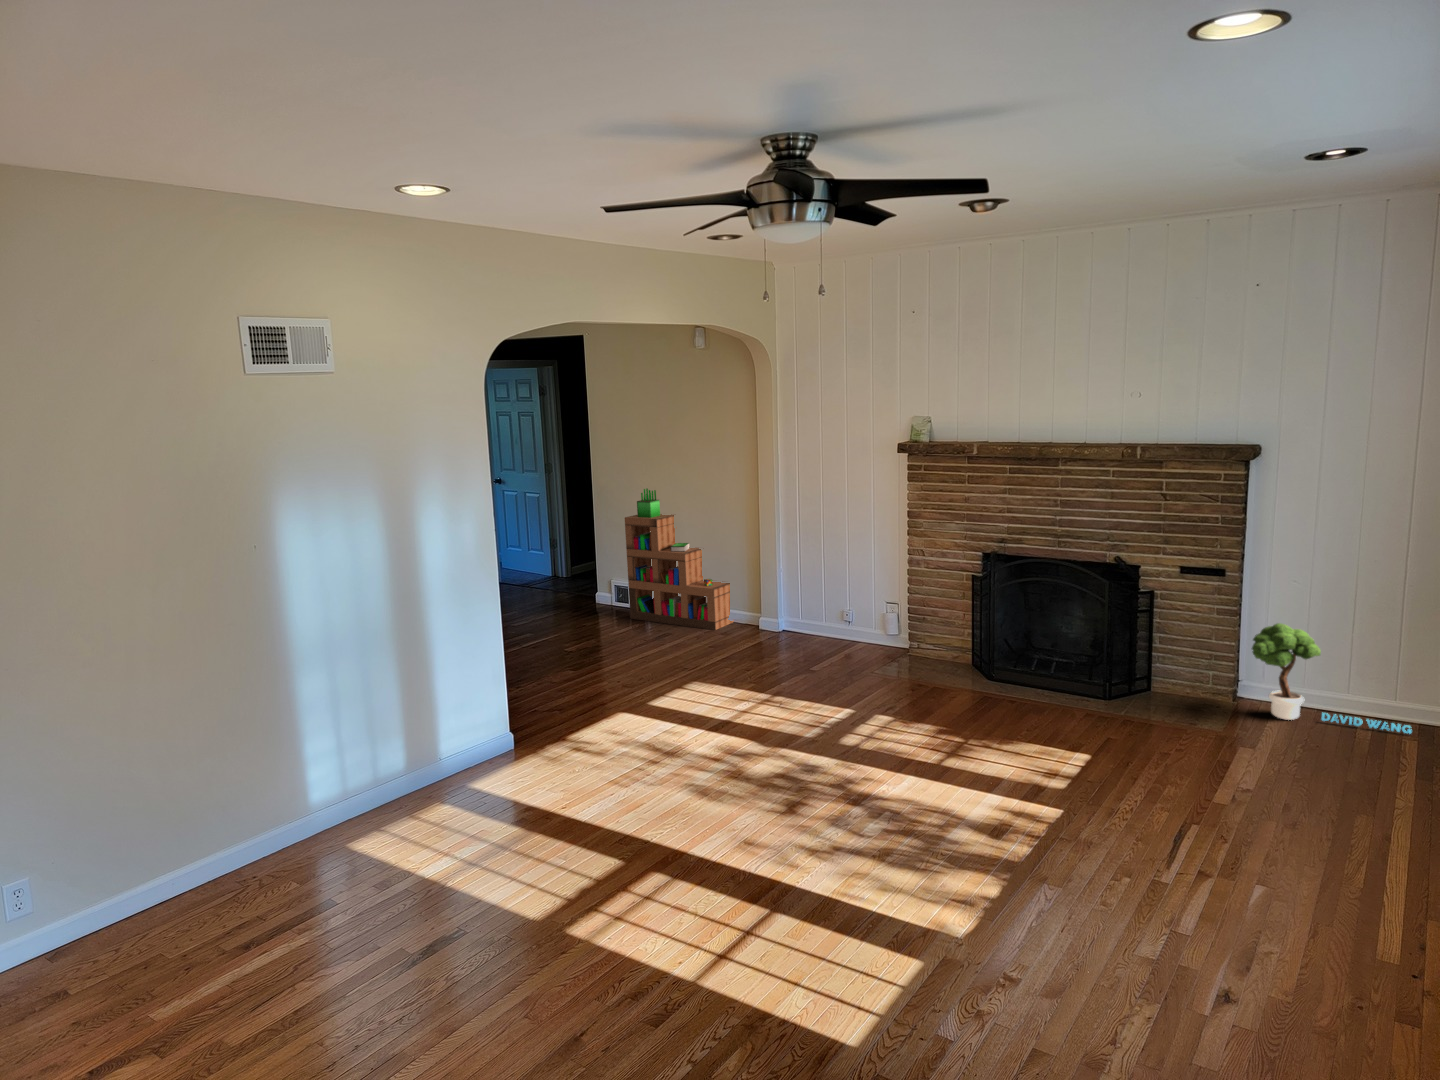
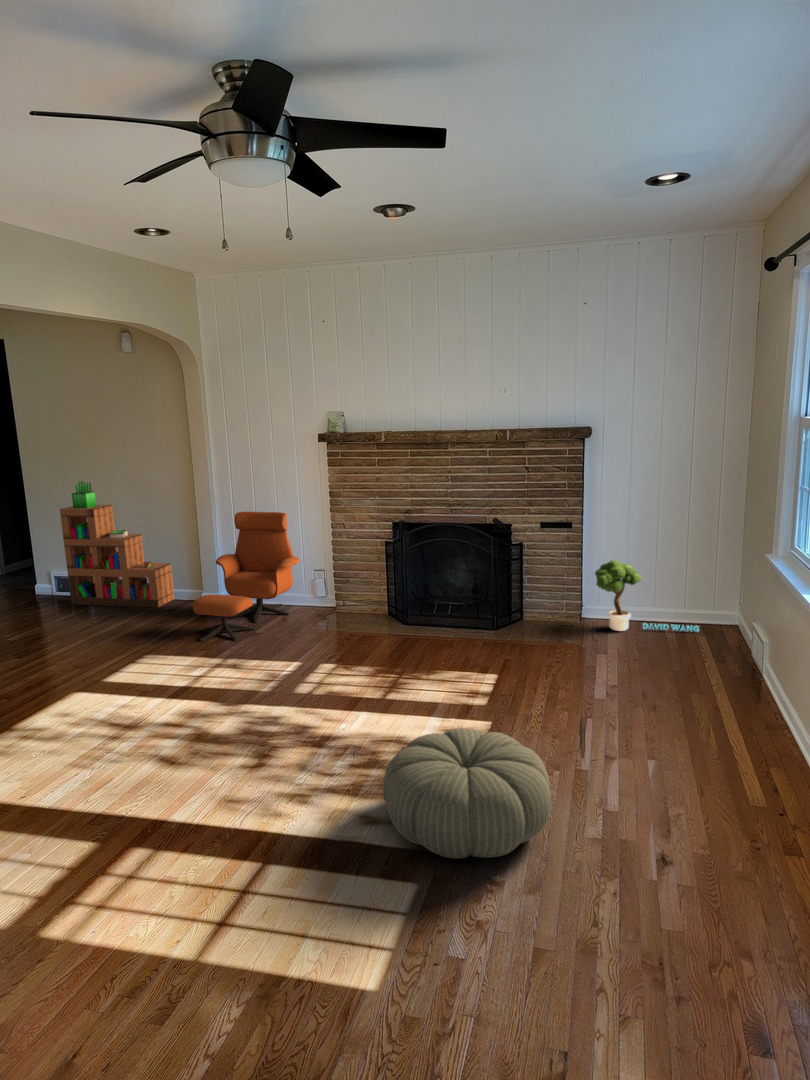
lounge chair: none [747,530,871,677] -> present [193,512,300,641]
pouf: none [904,807,1100,954] -> present [383,728,551,859]

